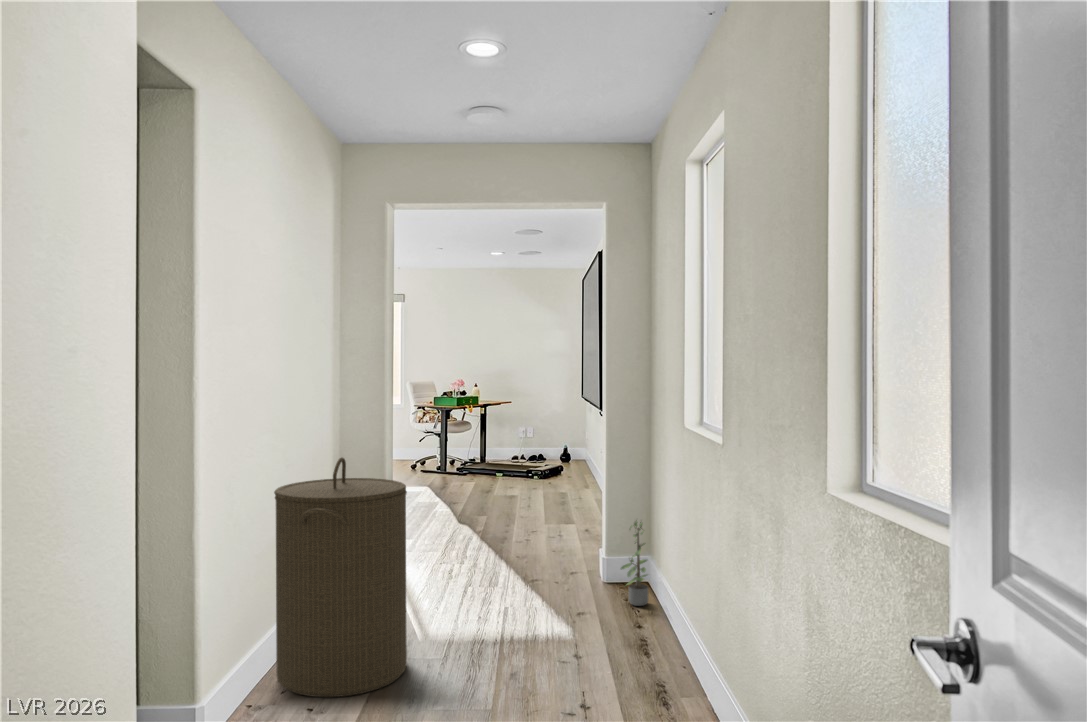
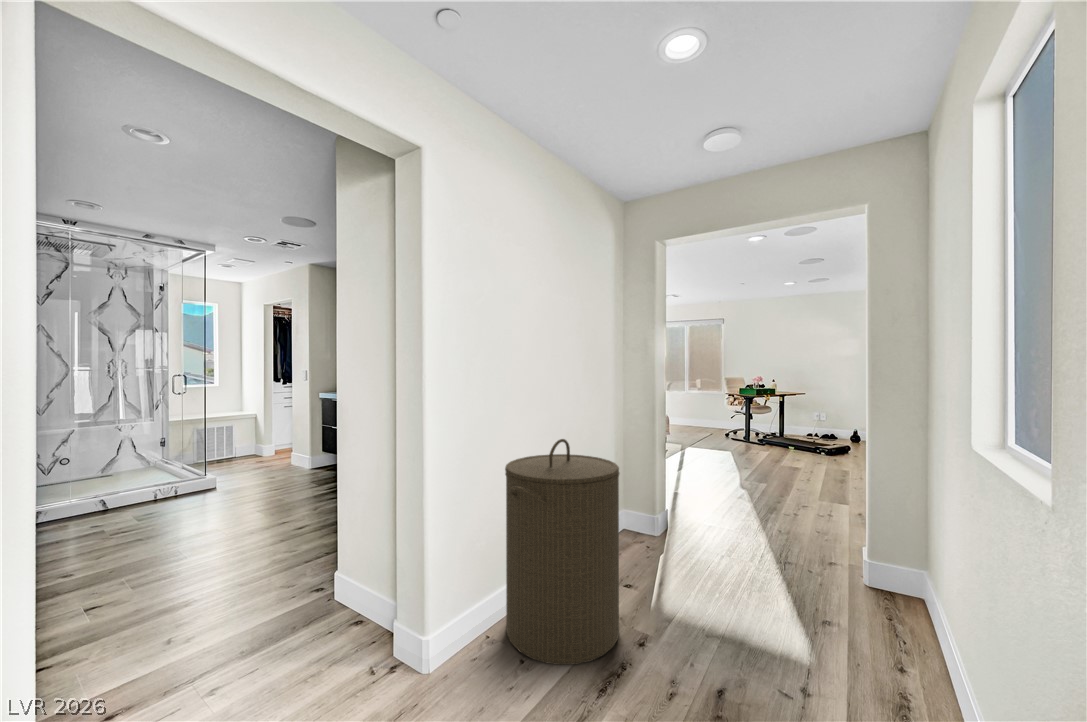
potted plant: present [621,520,648,606] -> none [883,529,924,632]

